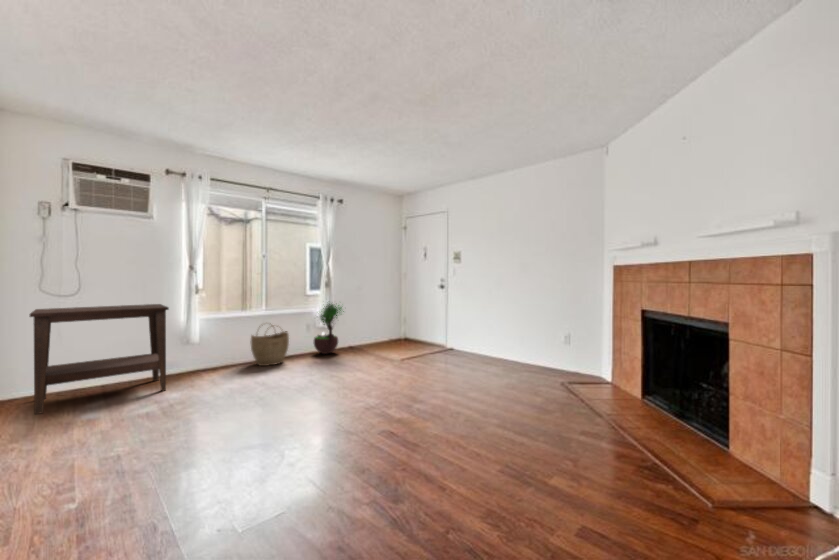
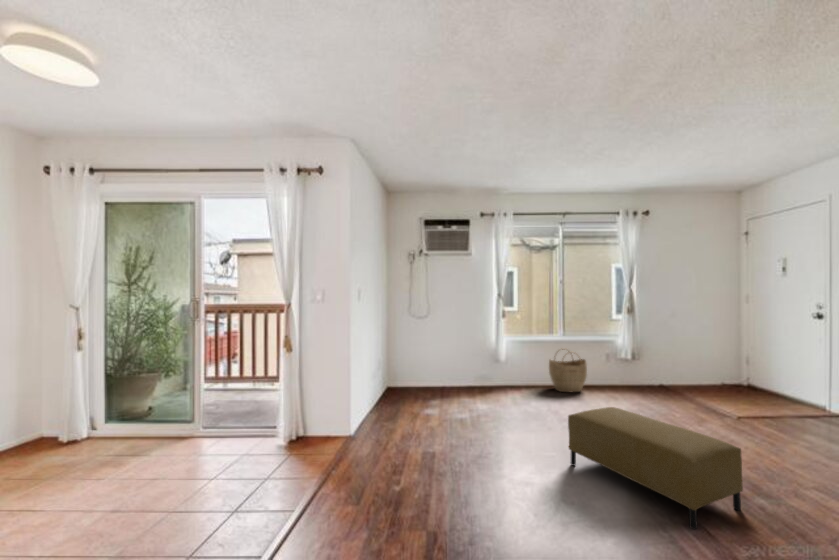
side table: present [30,304,169,414] -> none [405,325,483,400]
potted tree: present [314,304,344,354] -> none [615,326,655,390]
ottoman: none [271,369,411,458] -> present [568,407,743,529]

